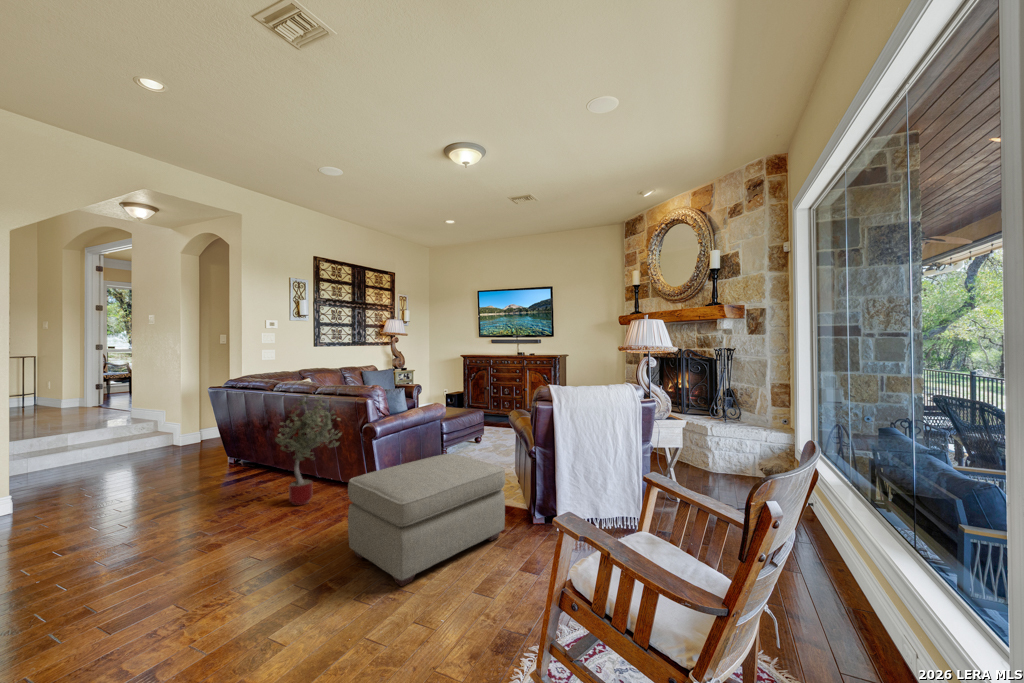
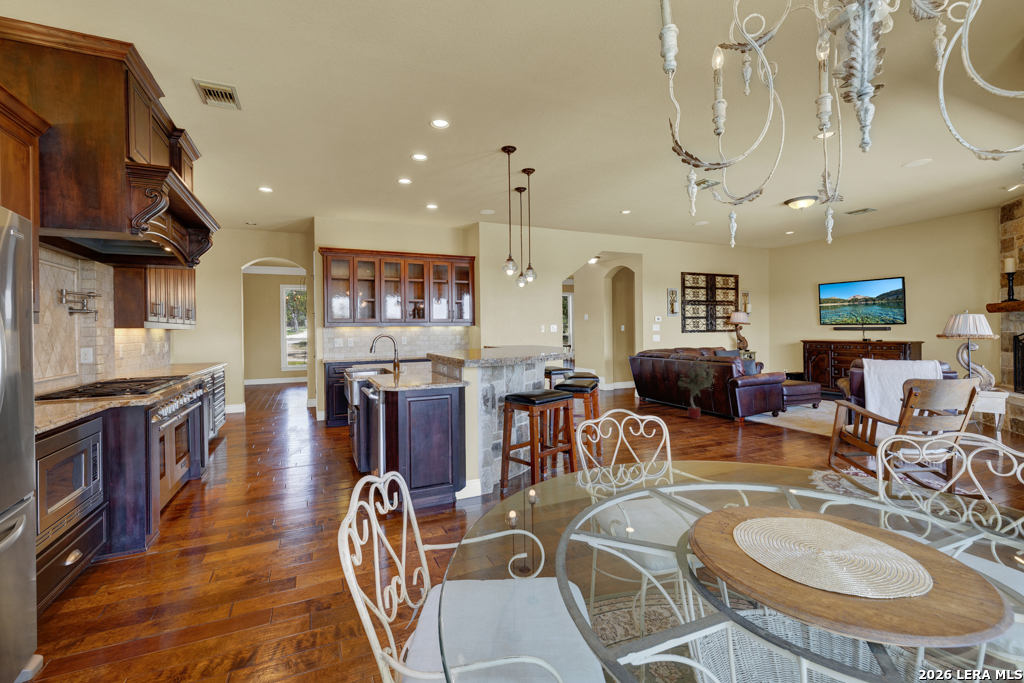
ottoman: present [348,454,505,586] -> none [730,397,827,447]

